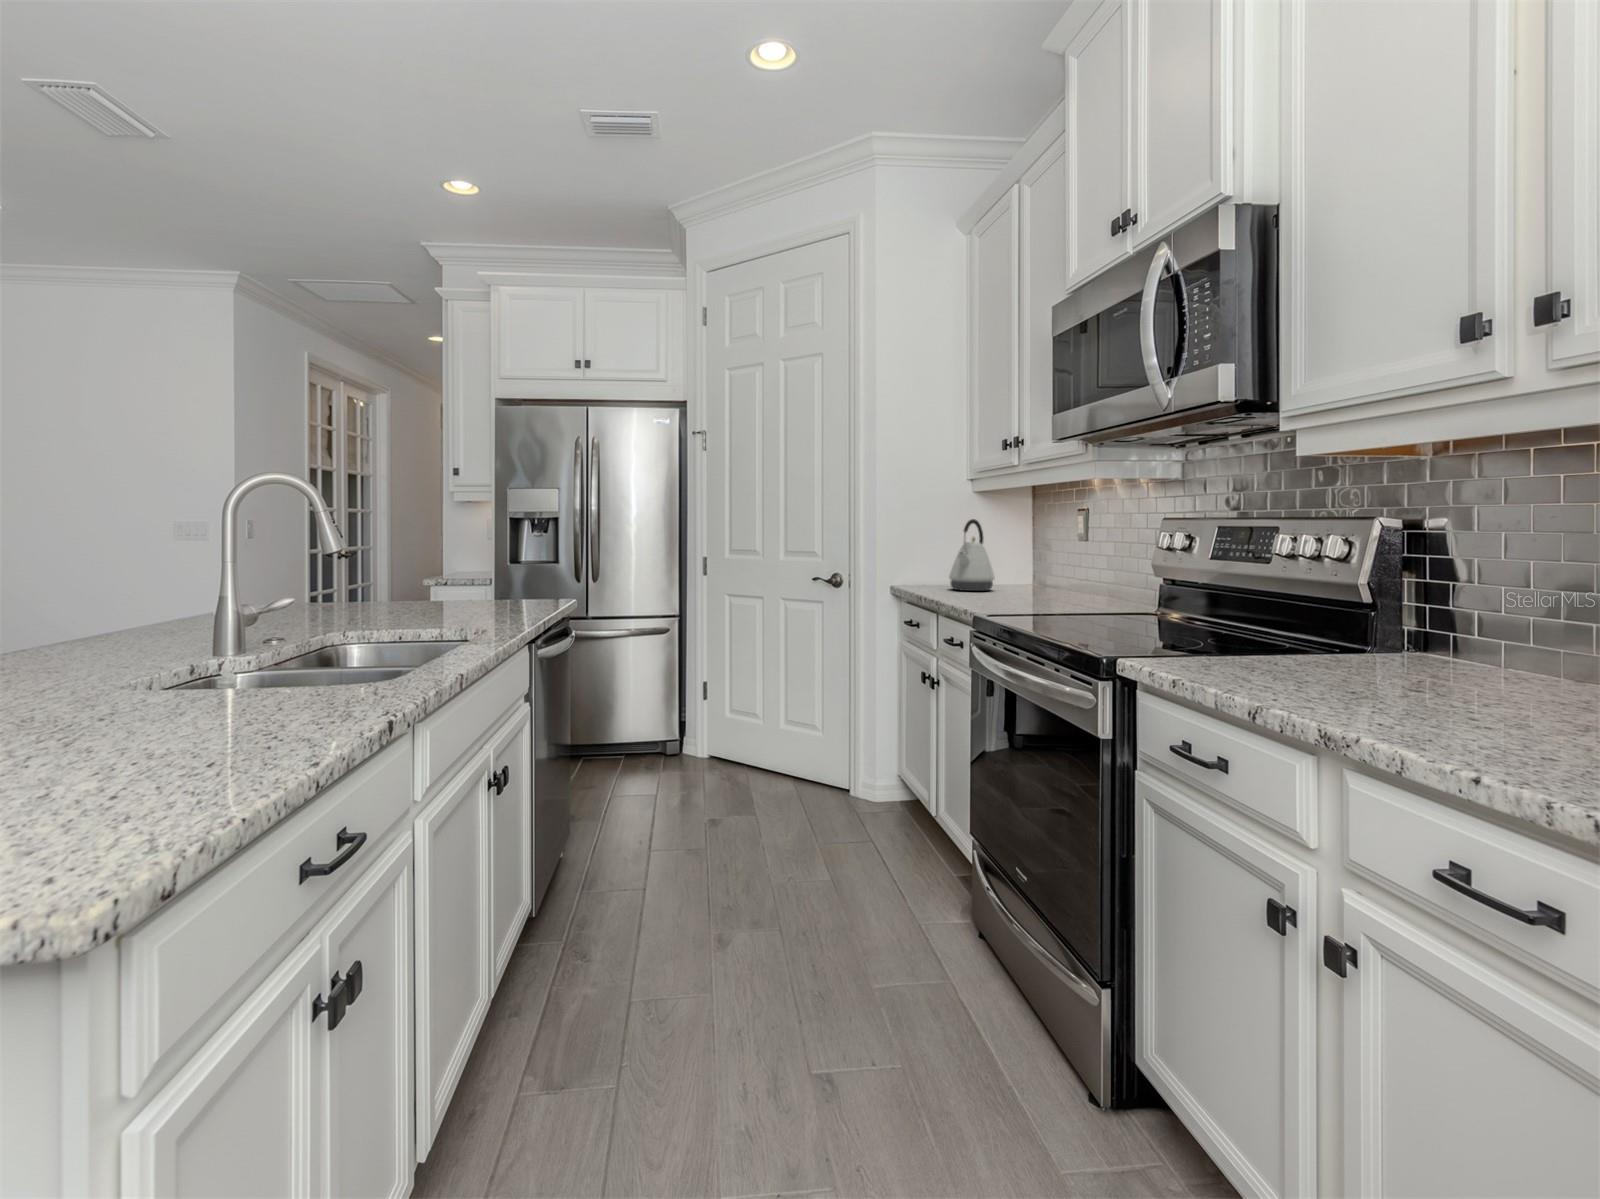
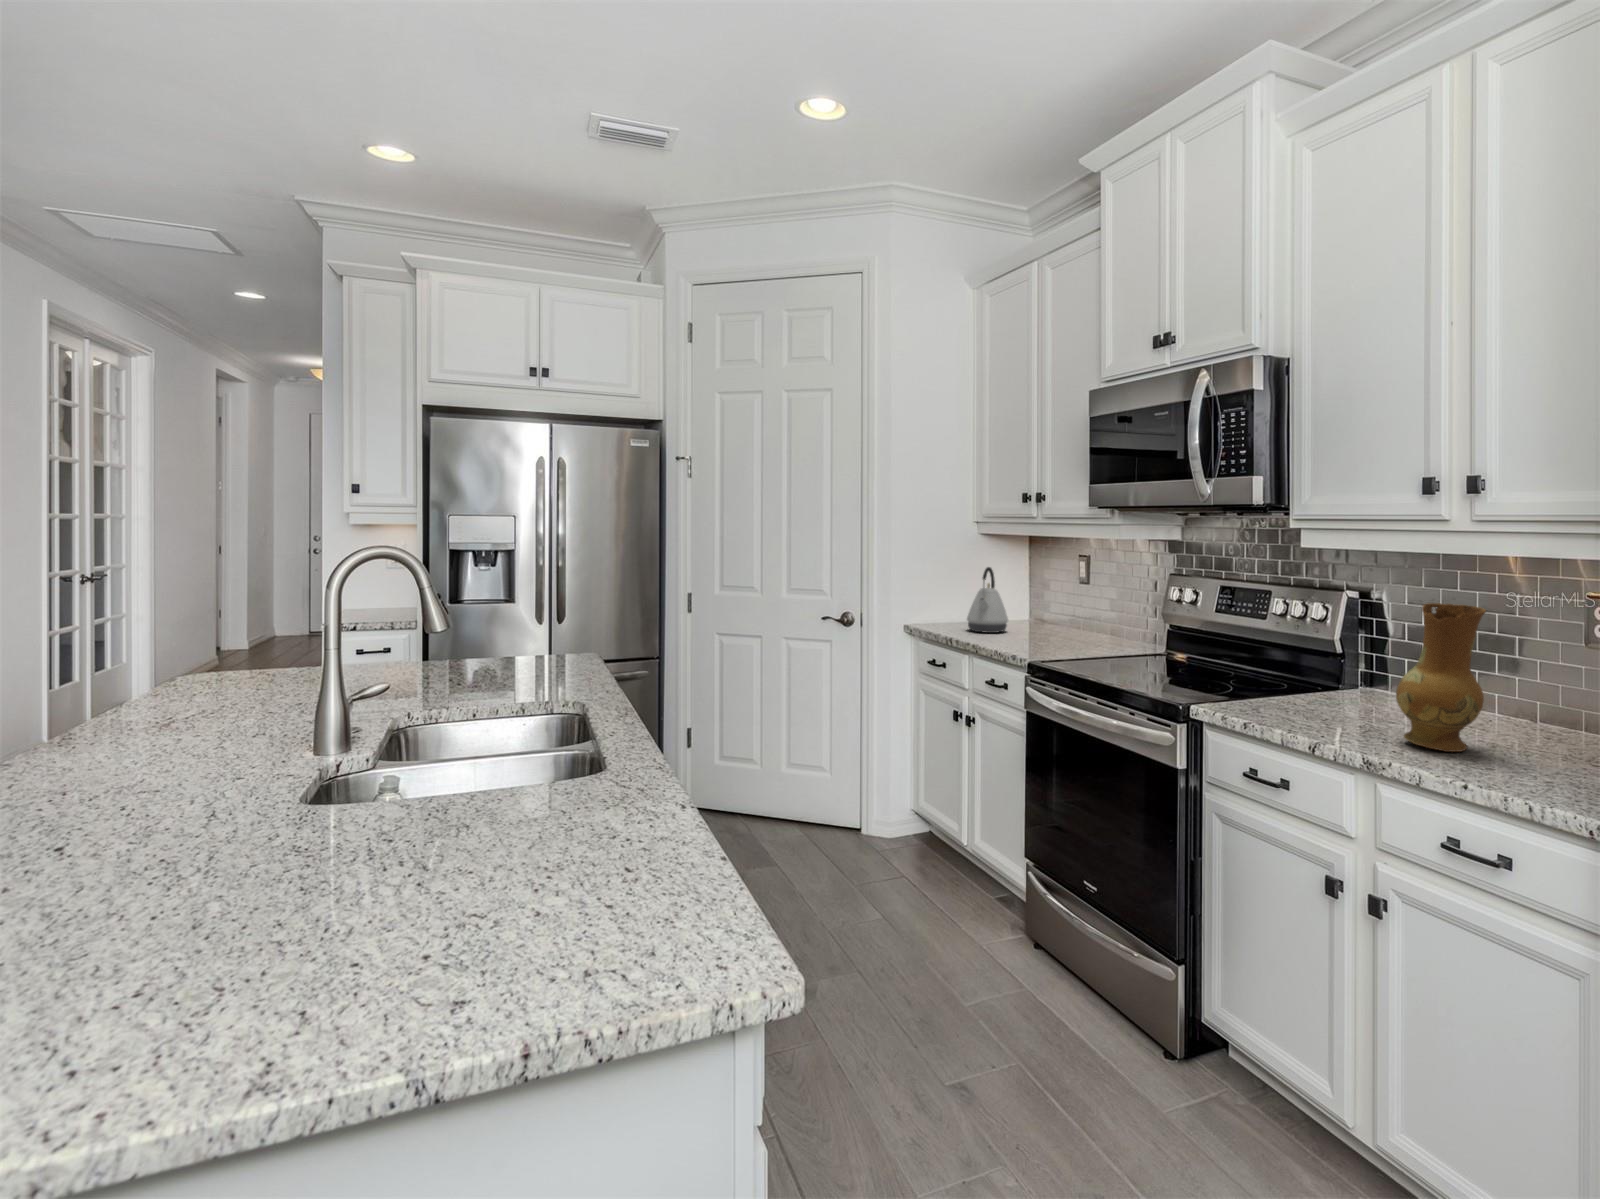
ceramic jug: none [1392,493,1546,726] -> present [1396,603,1486,752]

